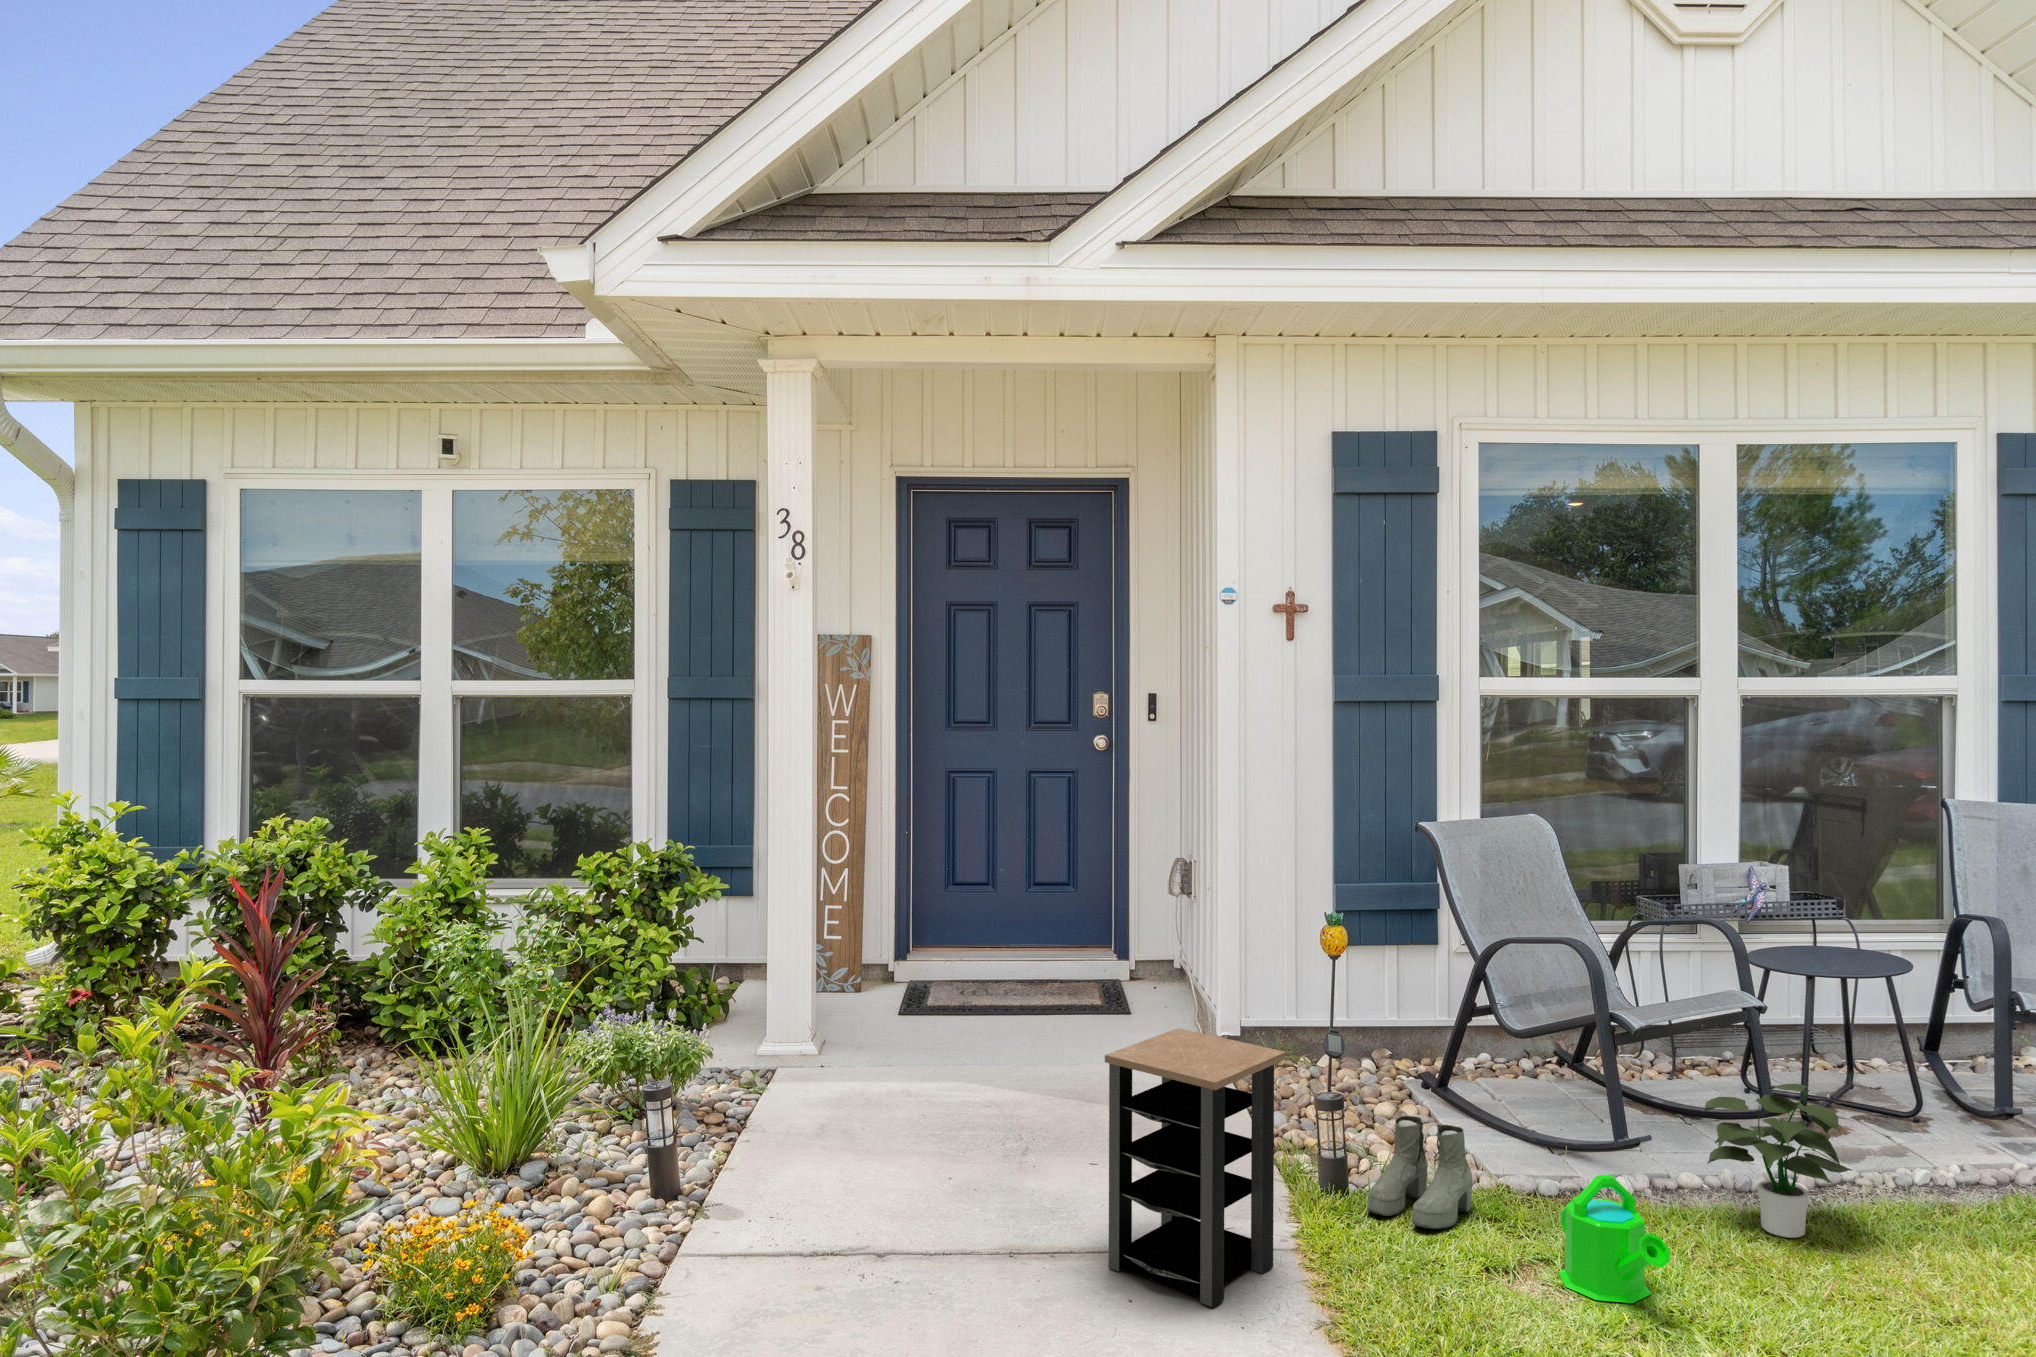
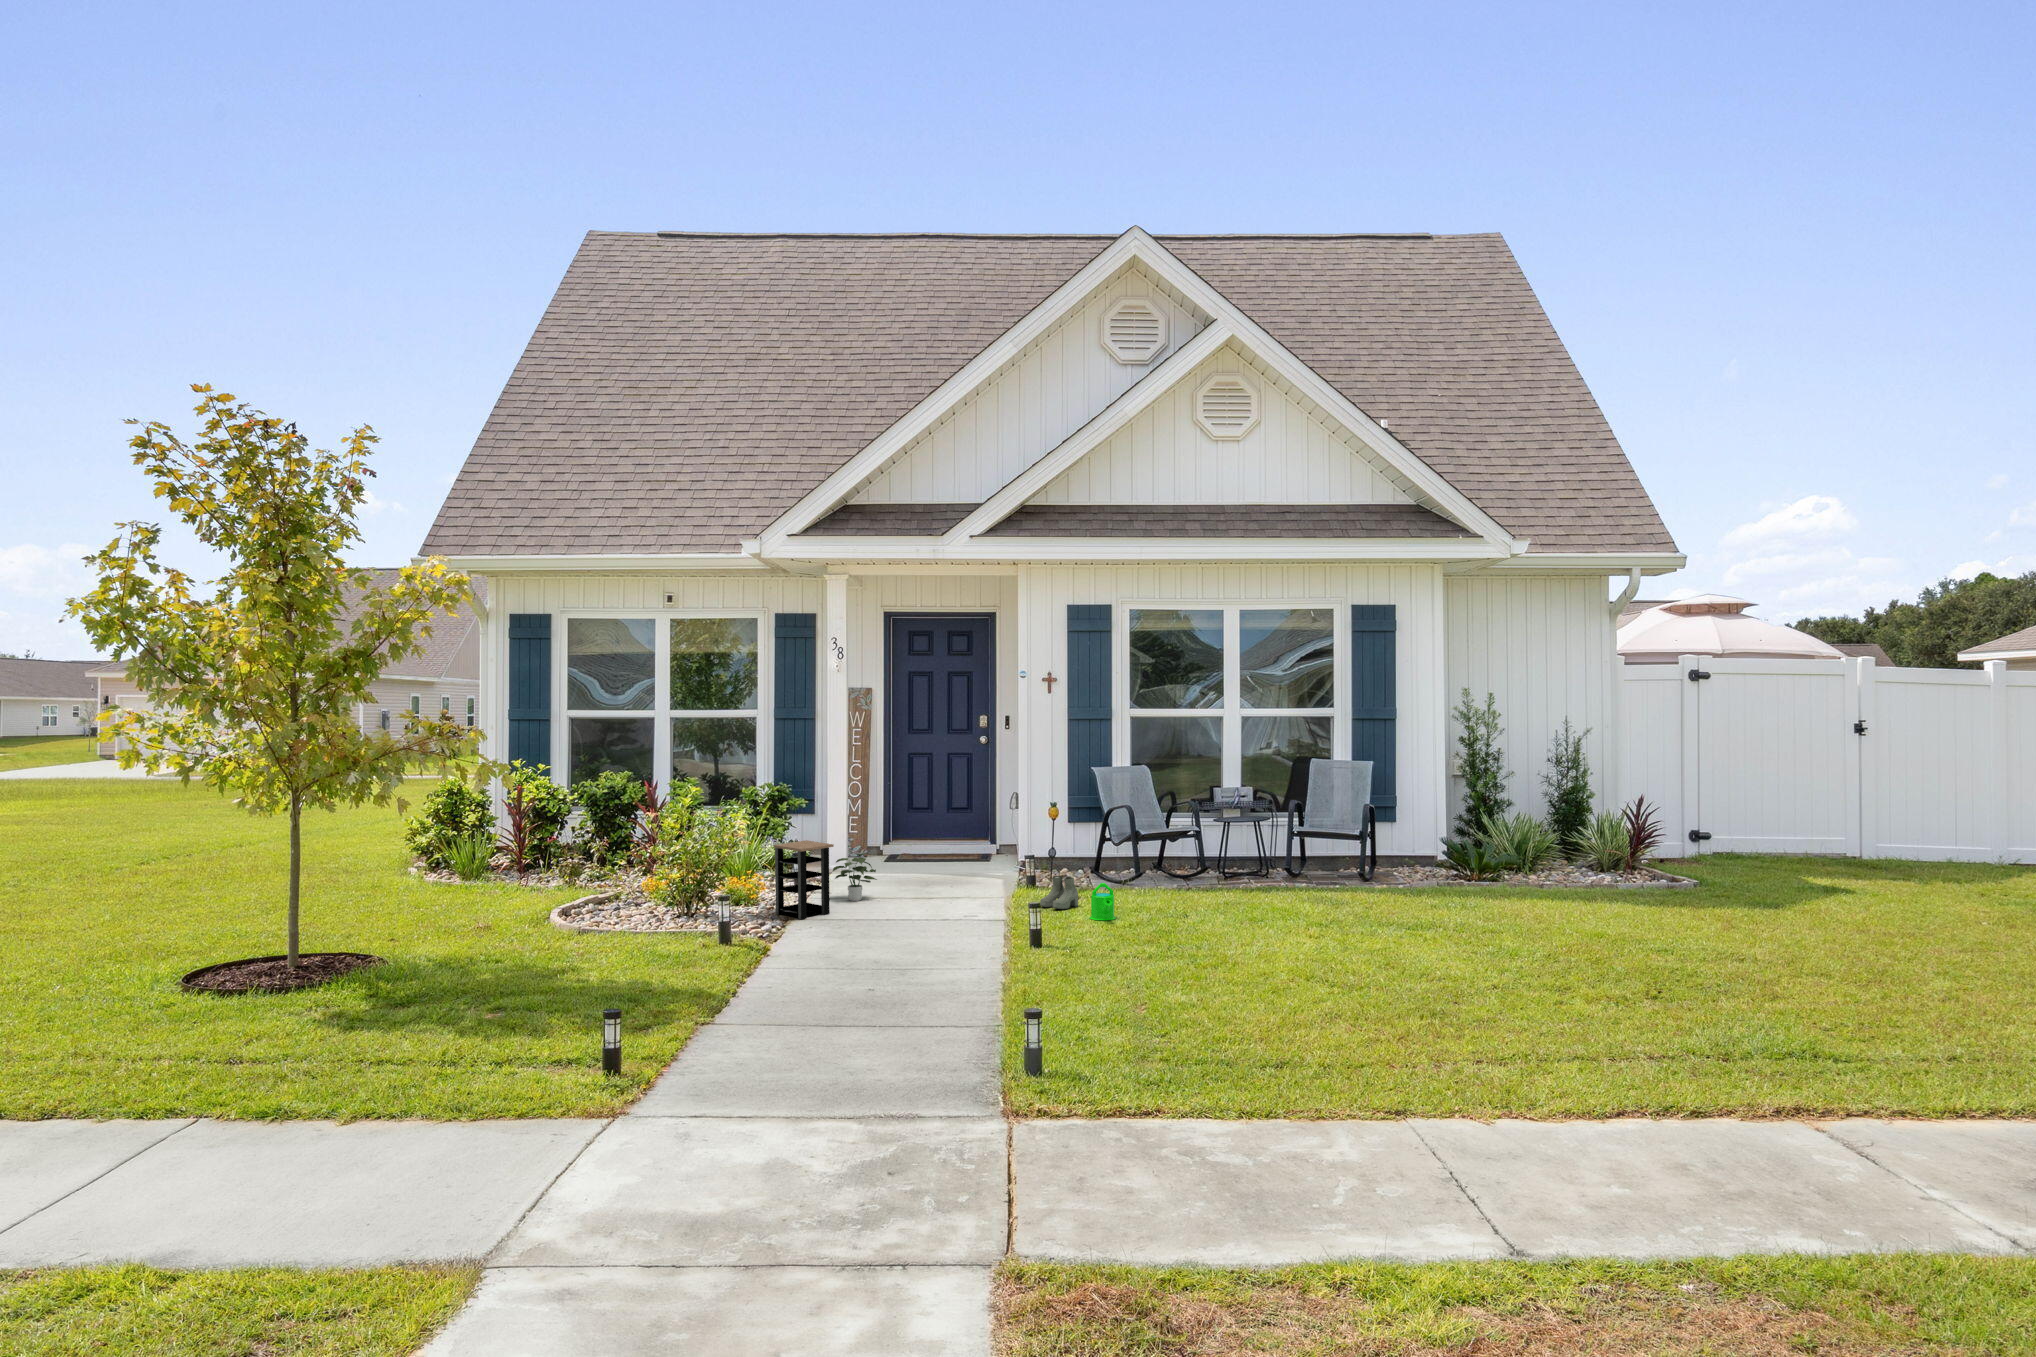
side table: present [1105,1028,1286,1307] -> present [774,840,834,919]
potted plant: present [1703,1084,1853,1238] -> present [833,853,877,901]

